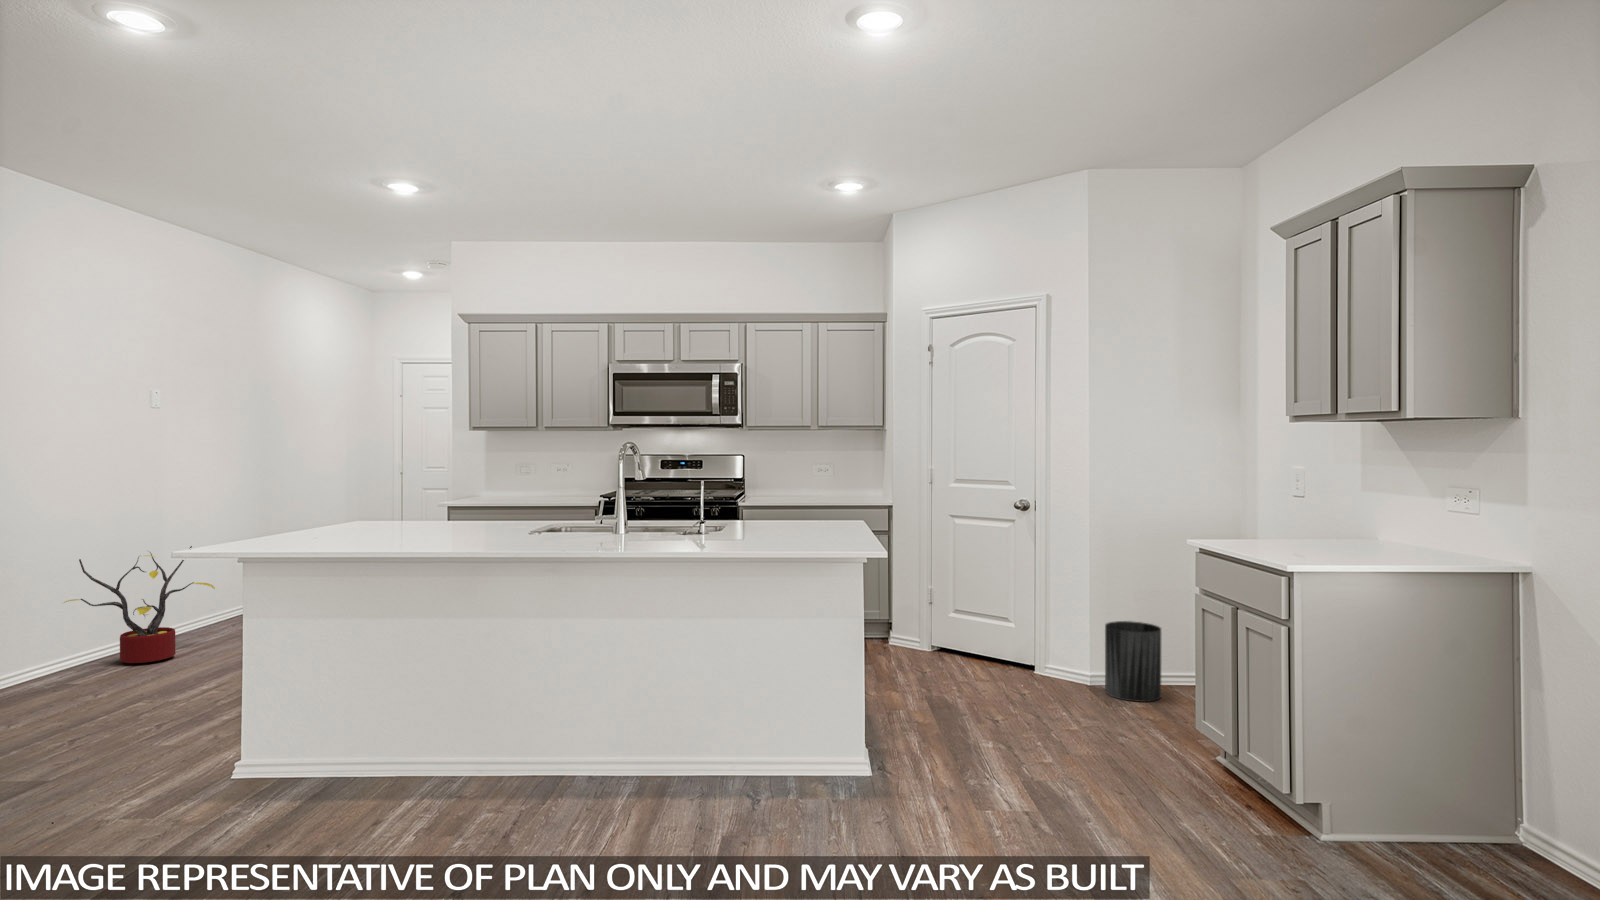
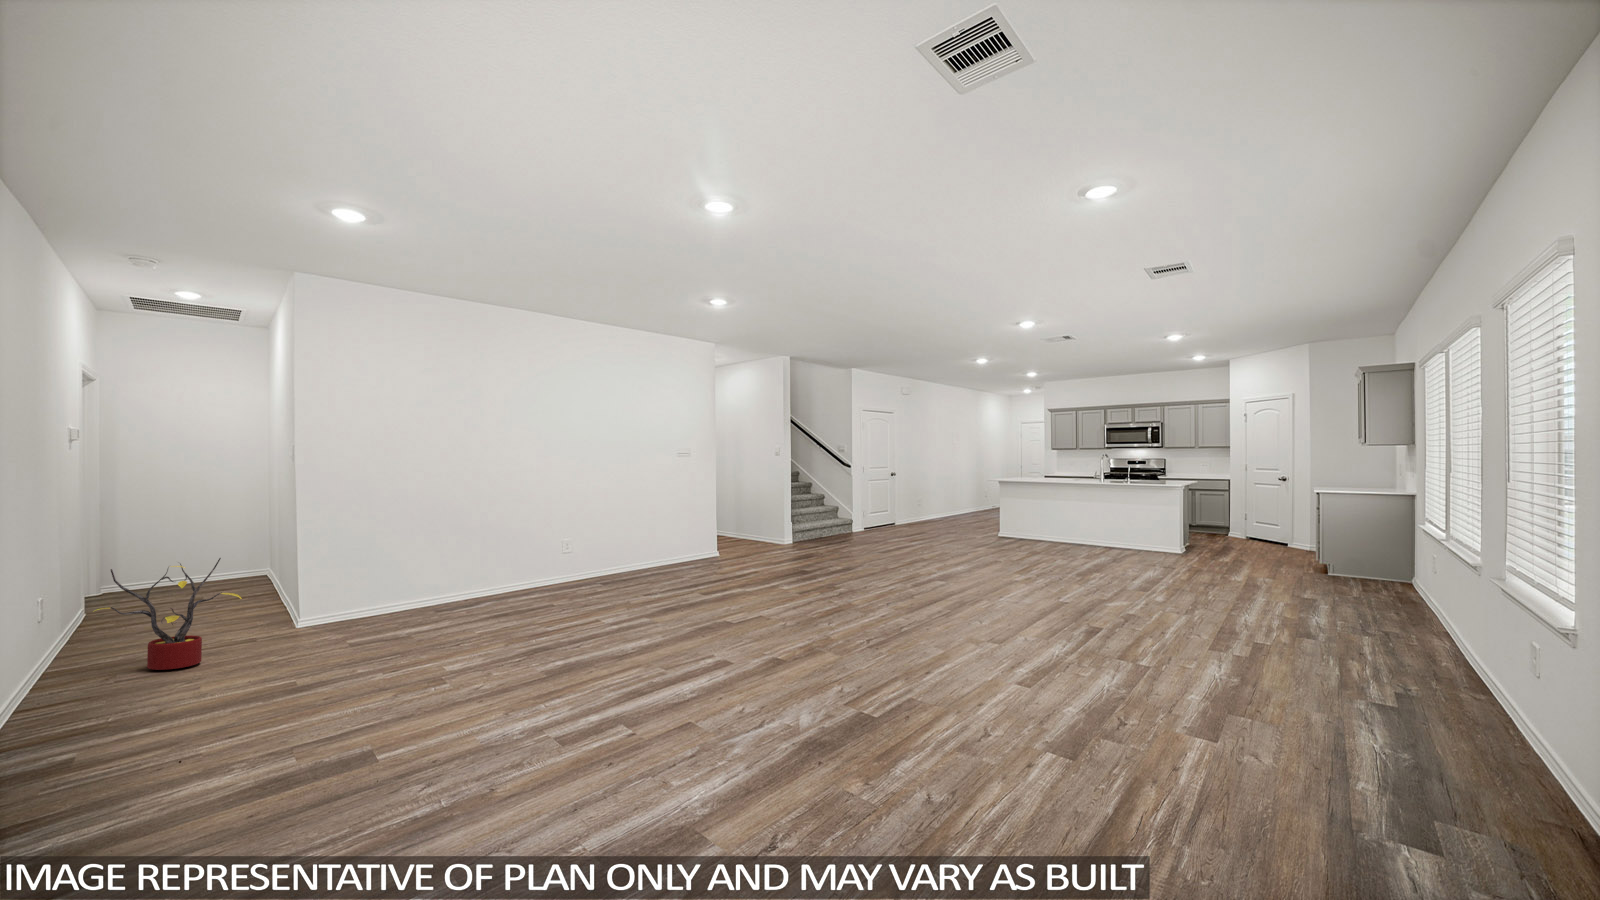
trash can: present [1105,621,1161,702] -> none [1094,628,1149,706]

